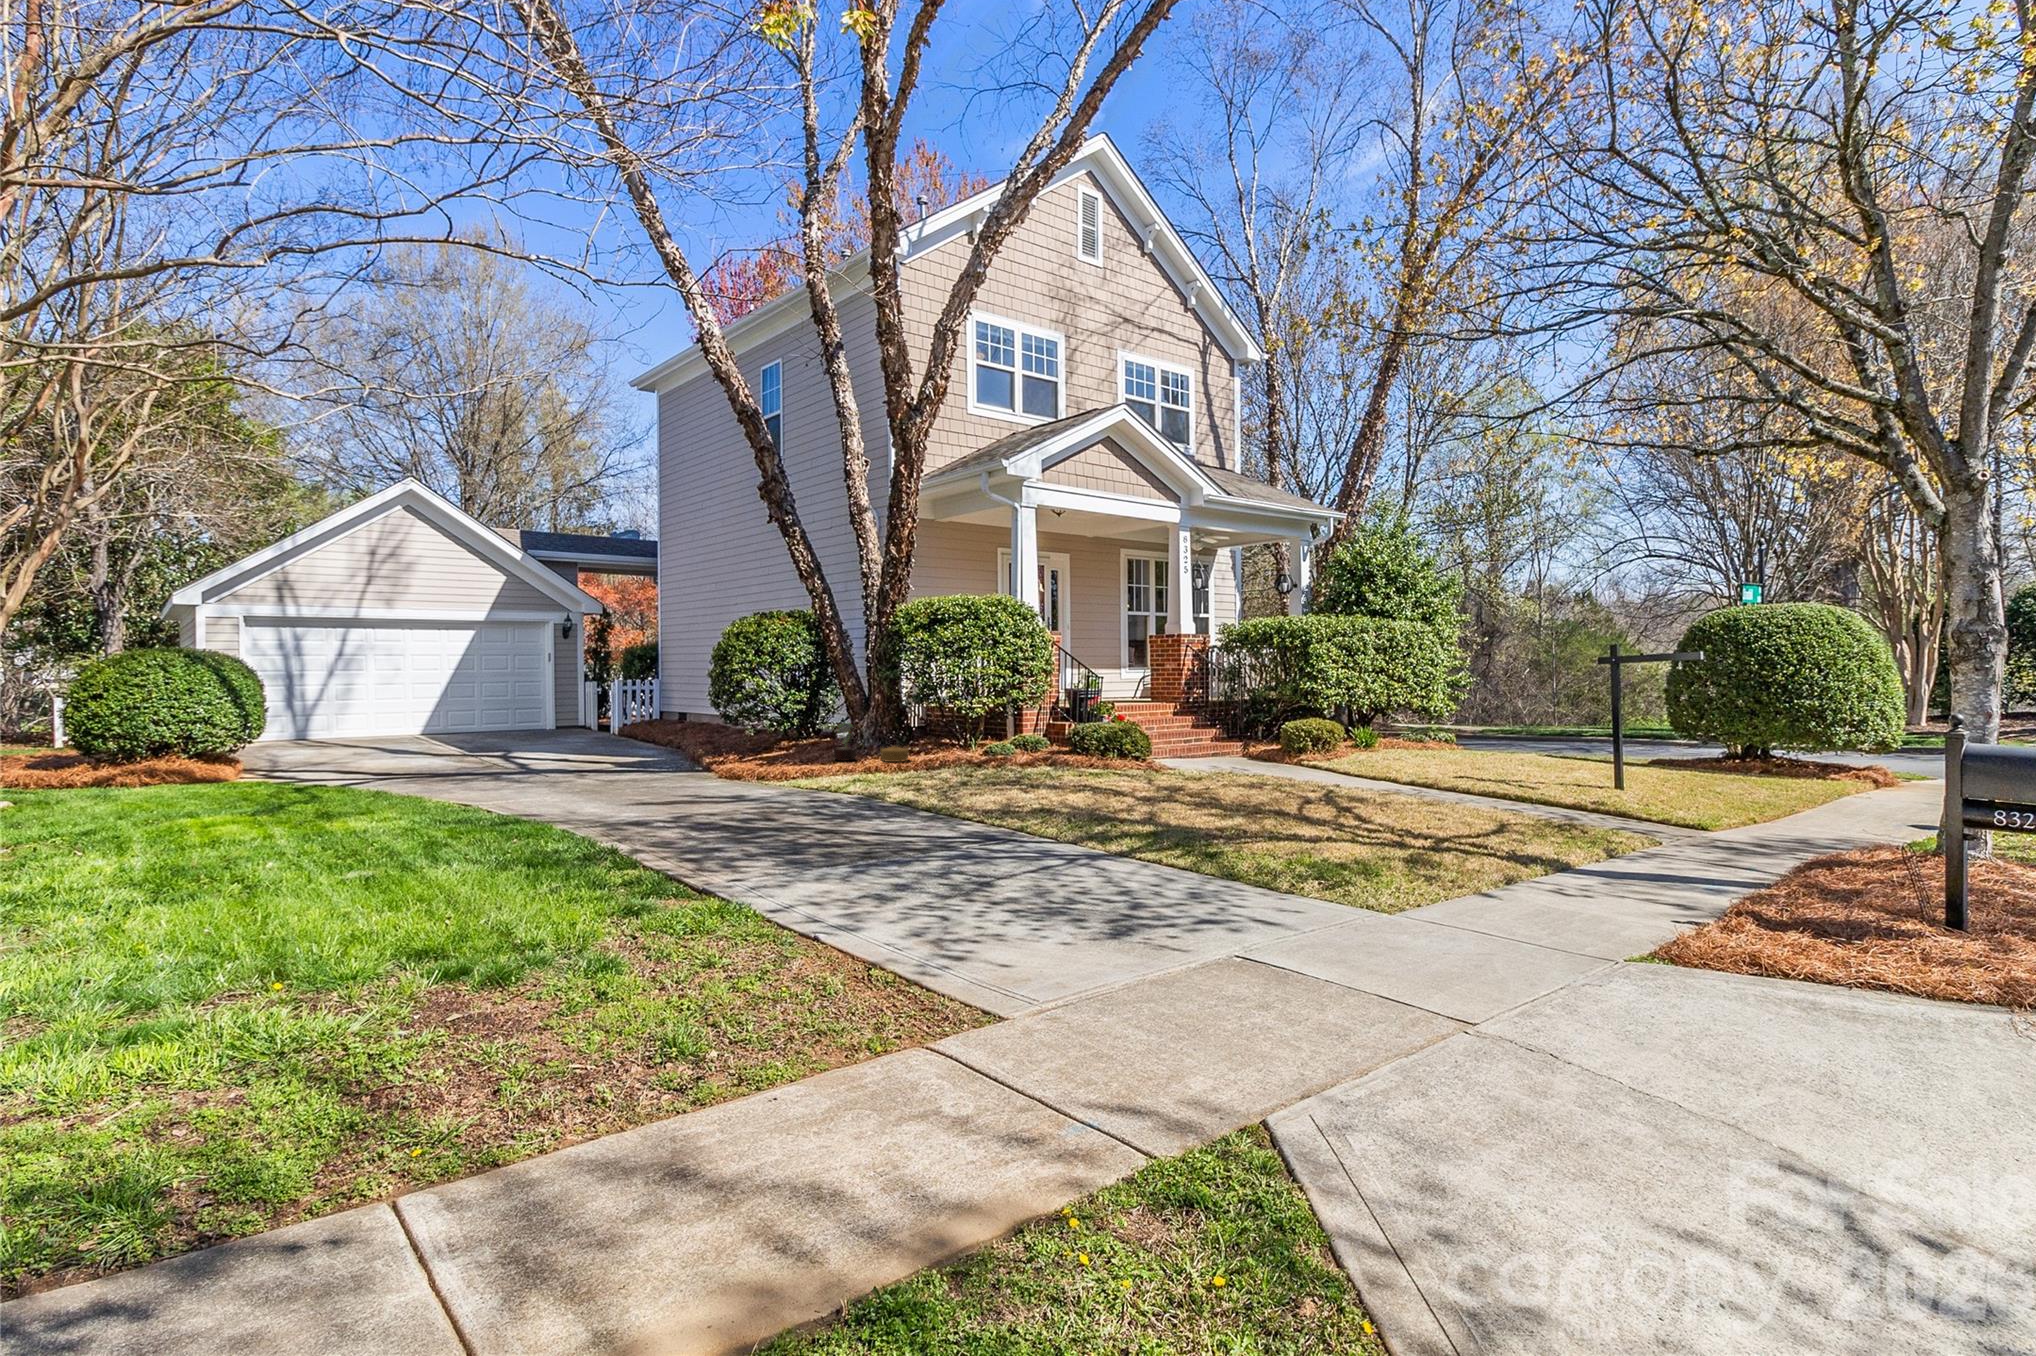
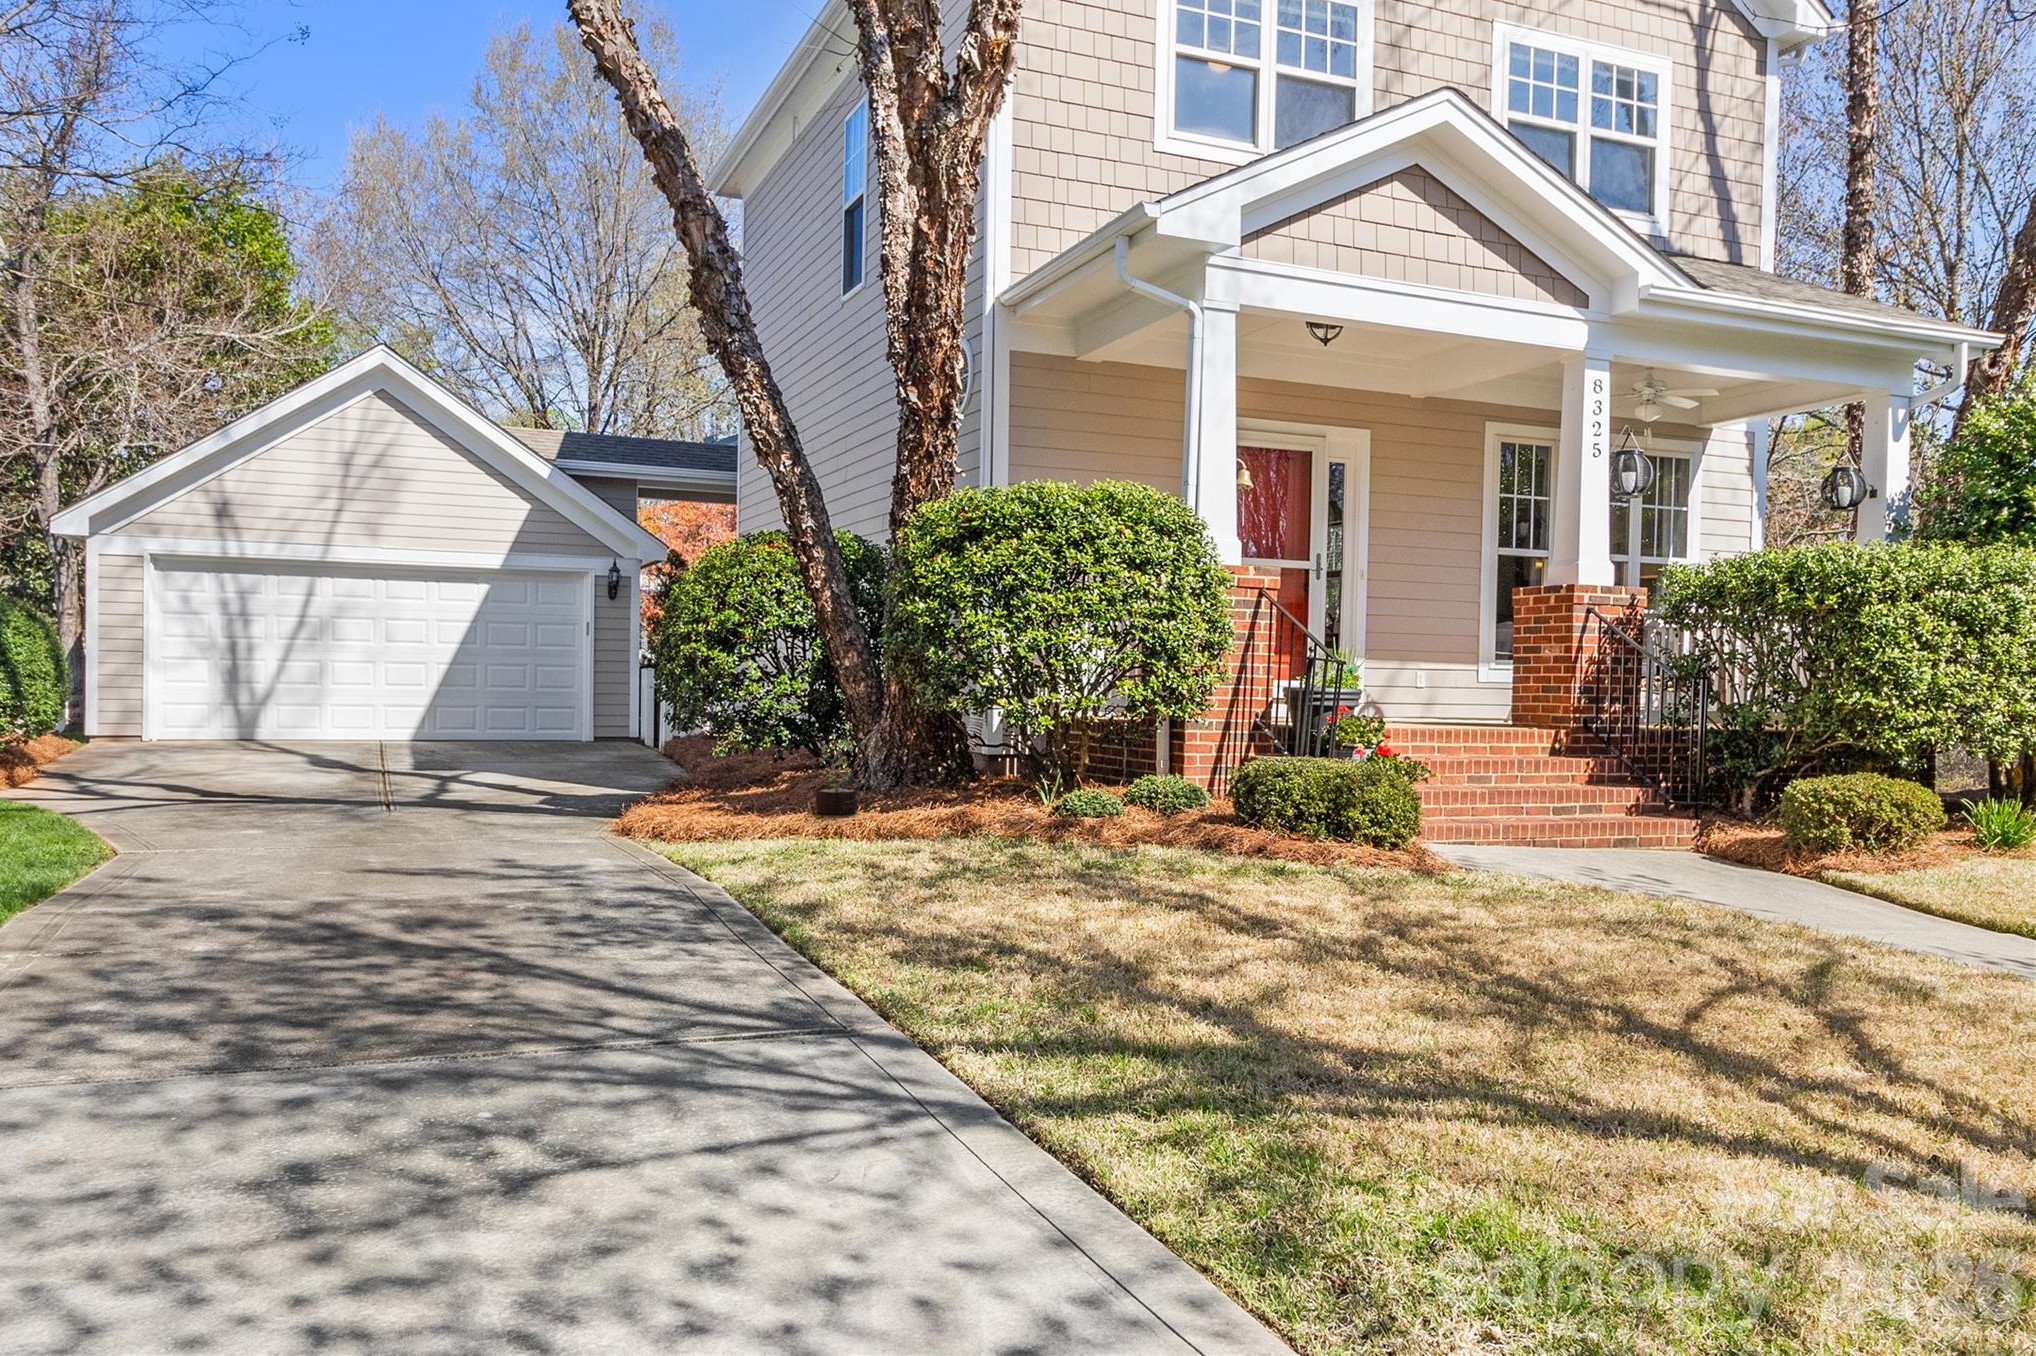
woven basket: present [881,746,909,762] -> none [890,761,950,824]

